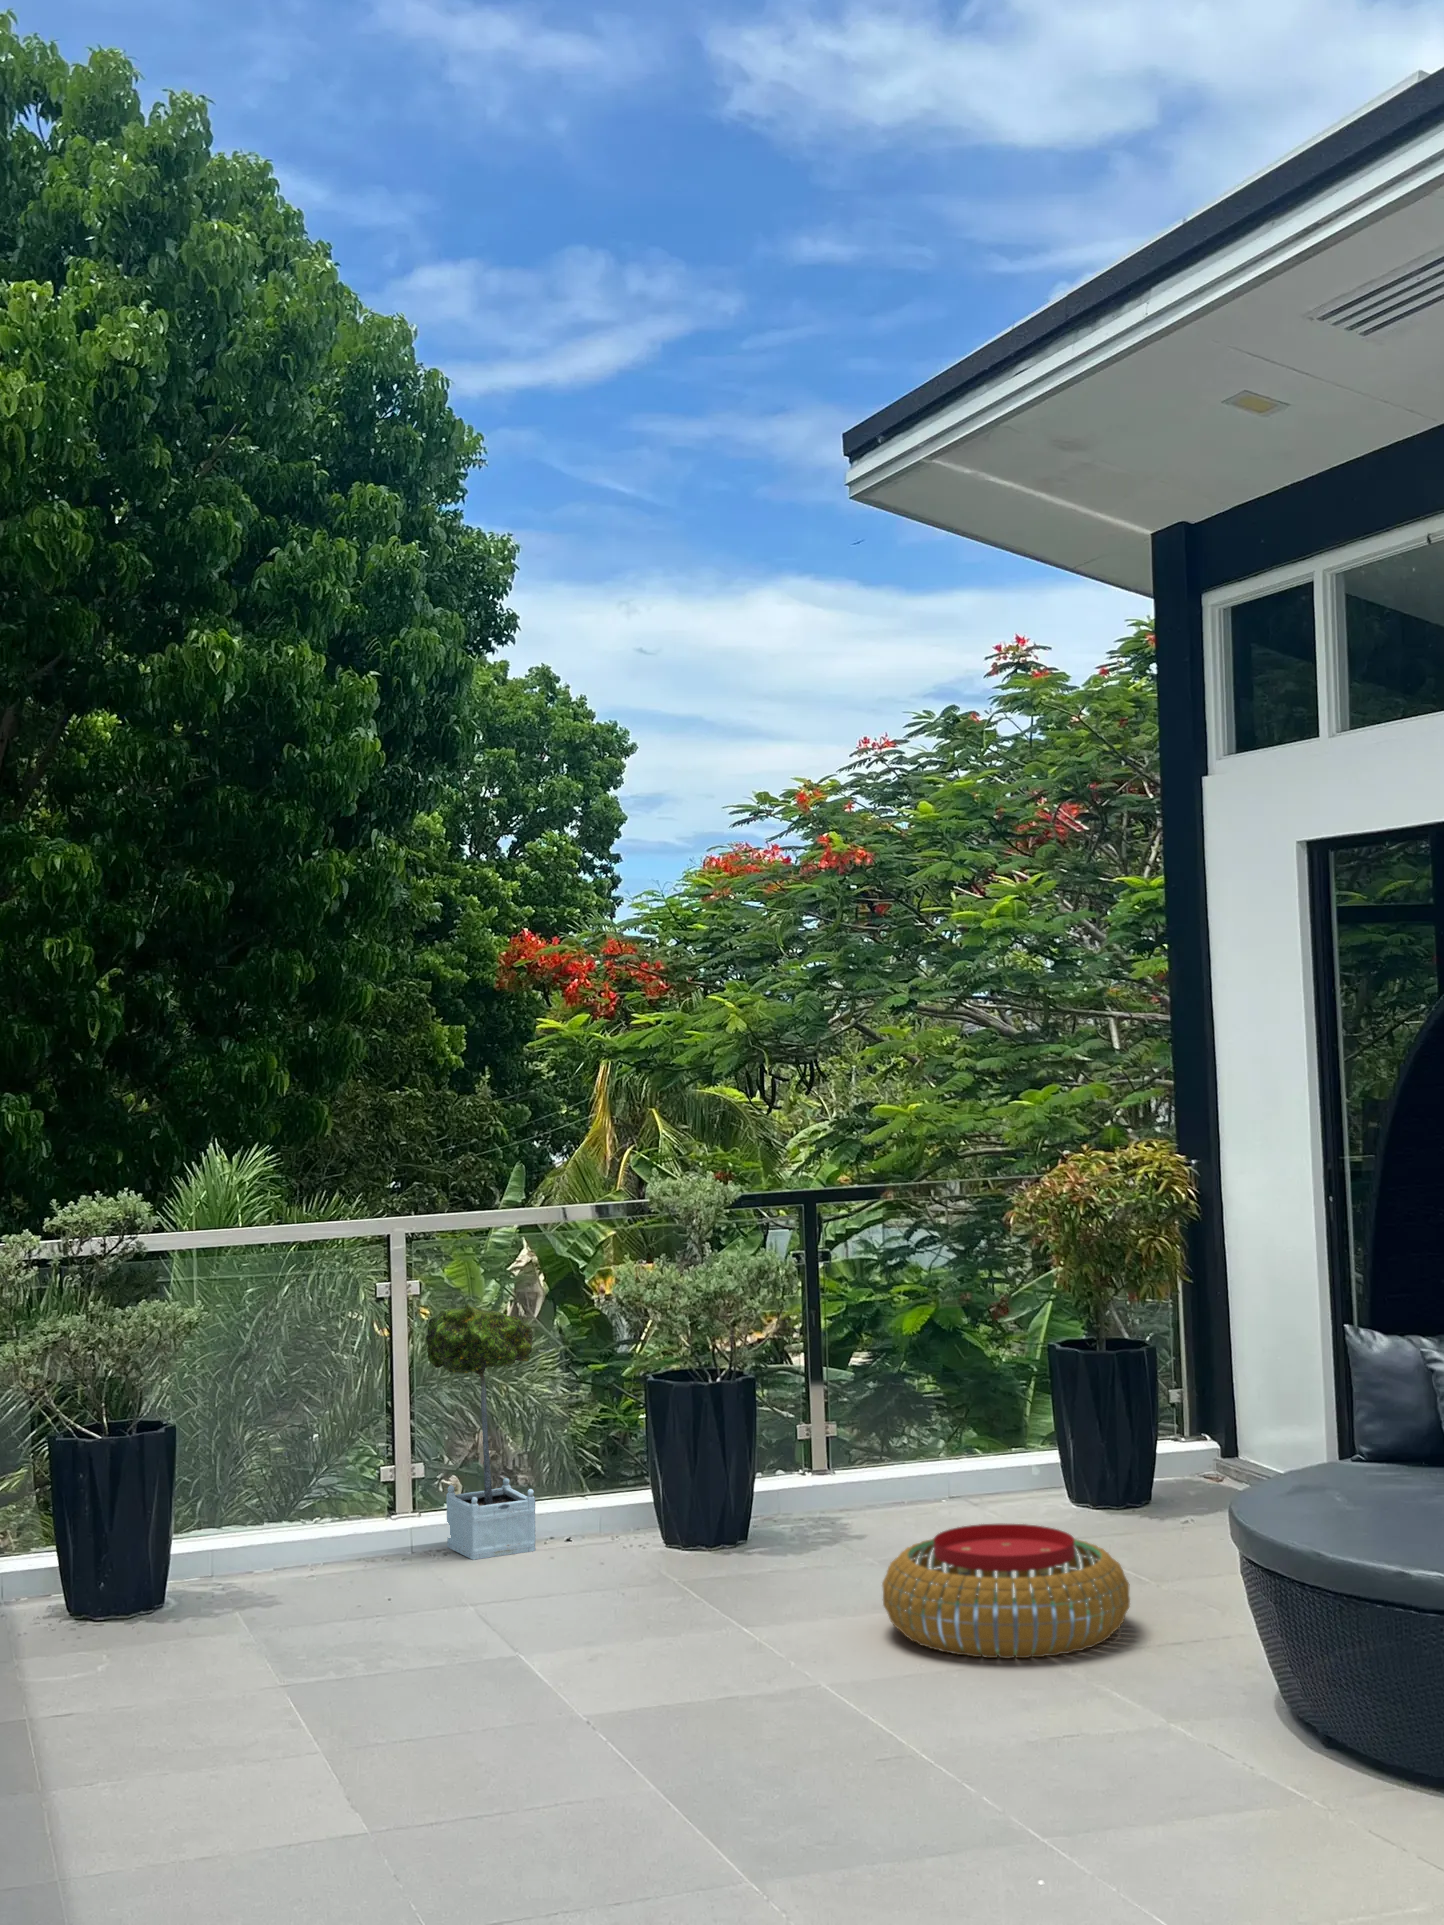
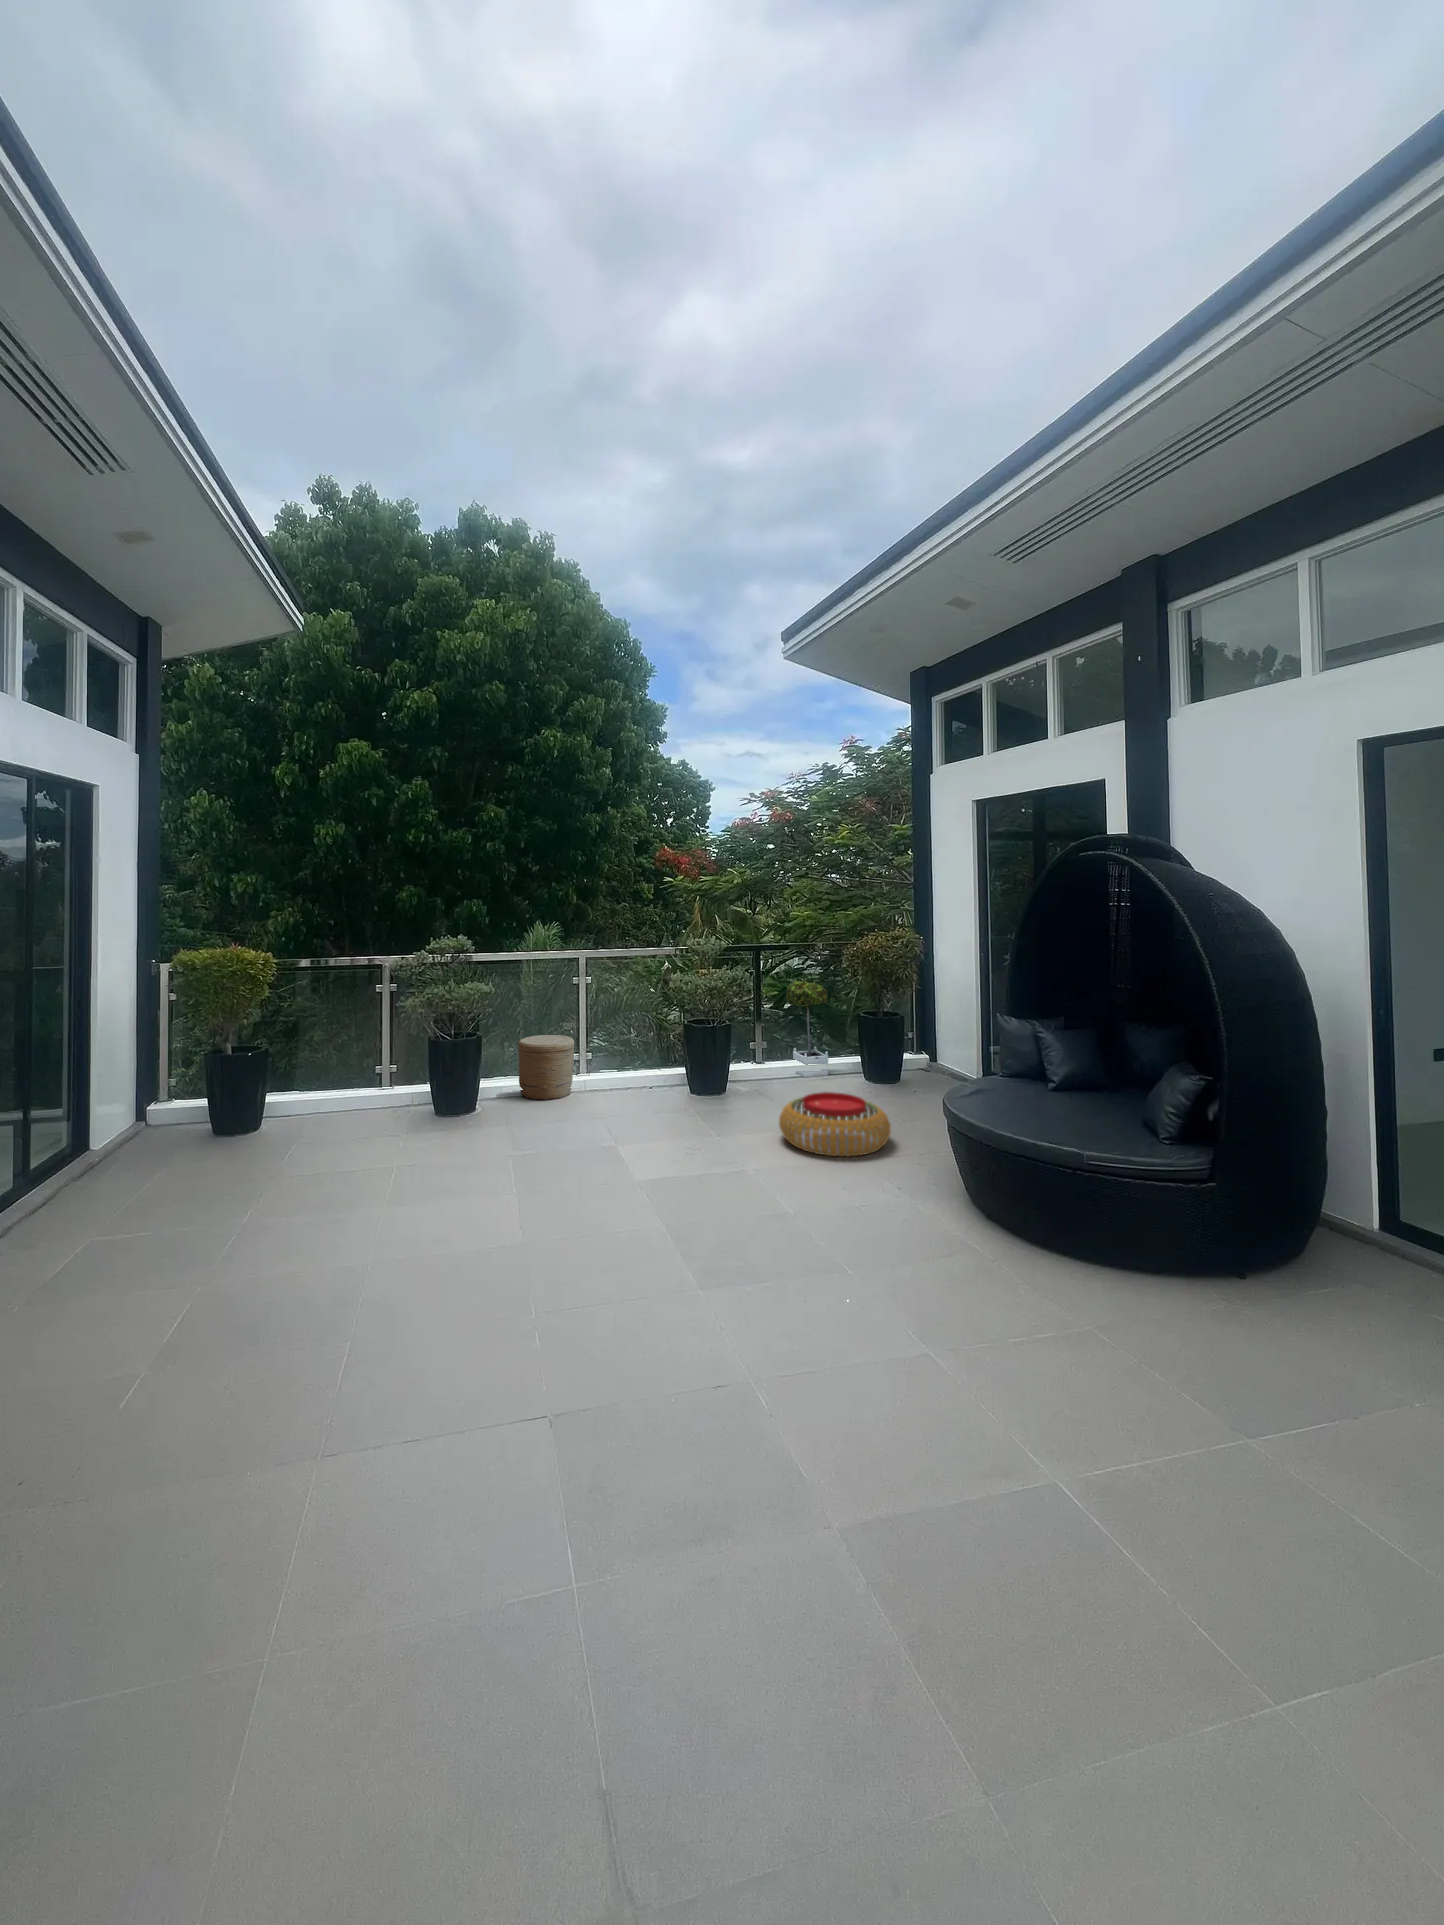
potted tree: present [426,1304,536,1560] -> present [786,980,828,1077]
woven basket: none [235,1431,374,1589] -> present [518,1035,574,1100]

